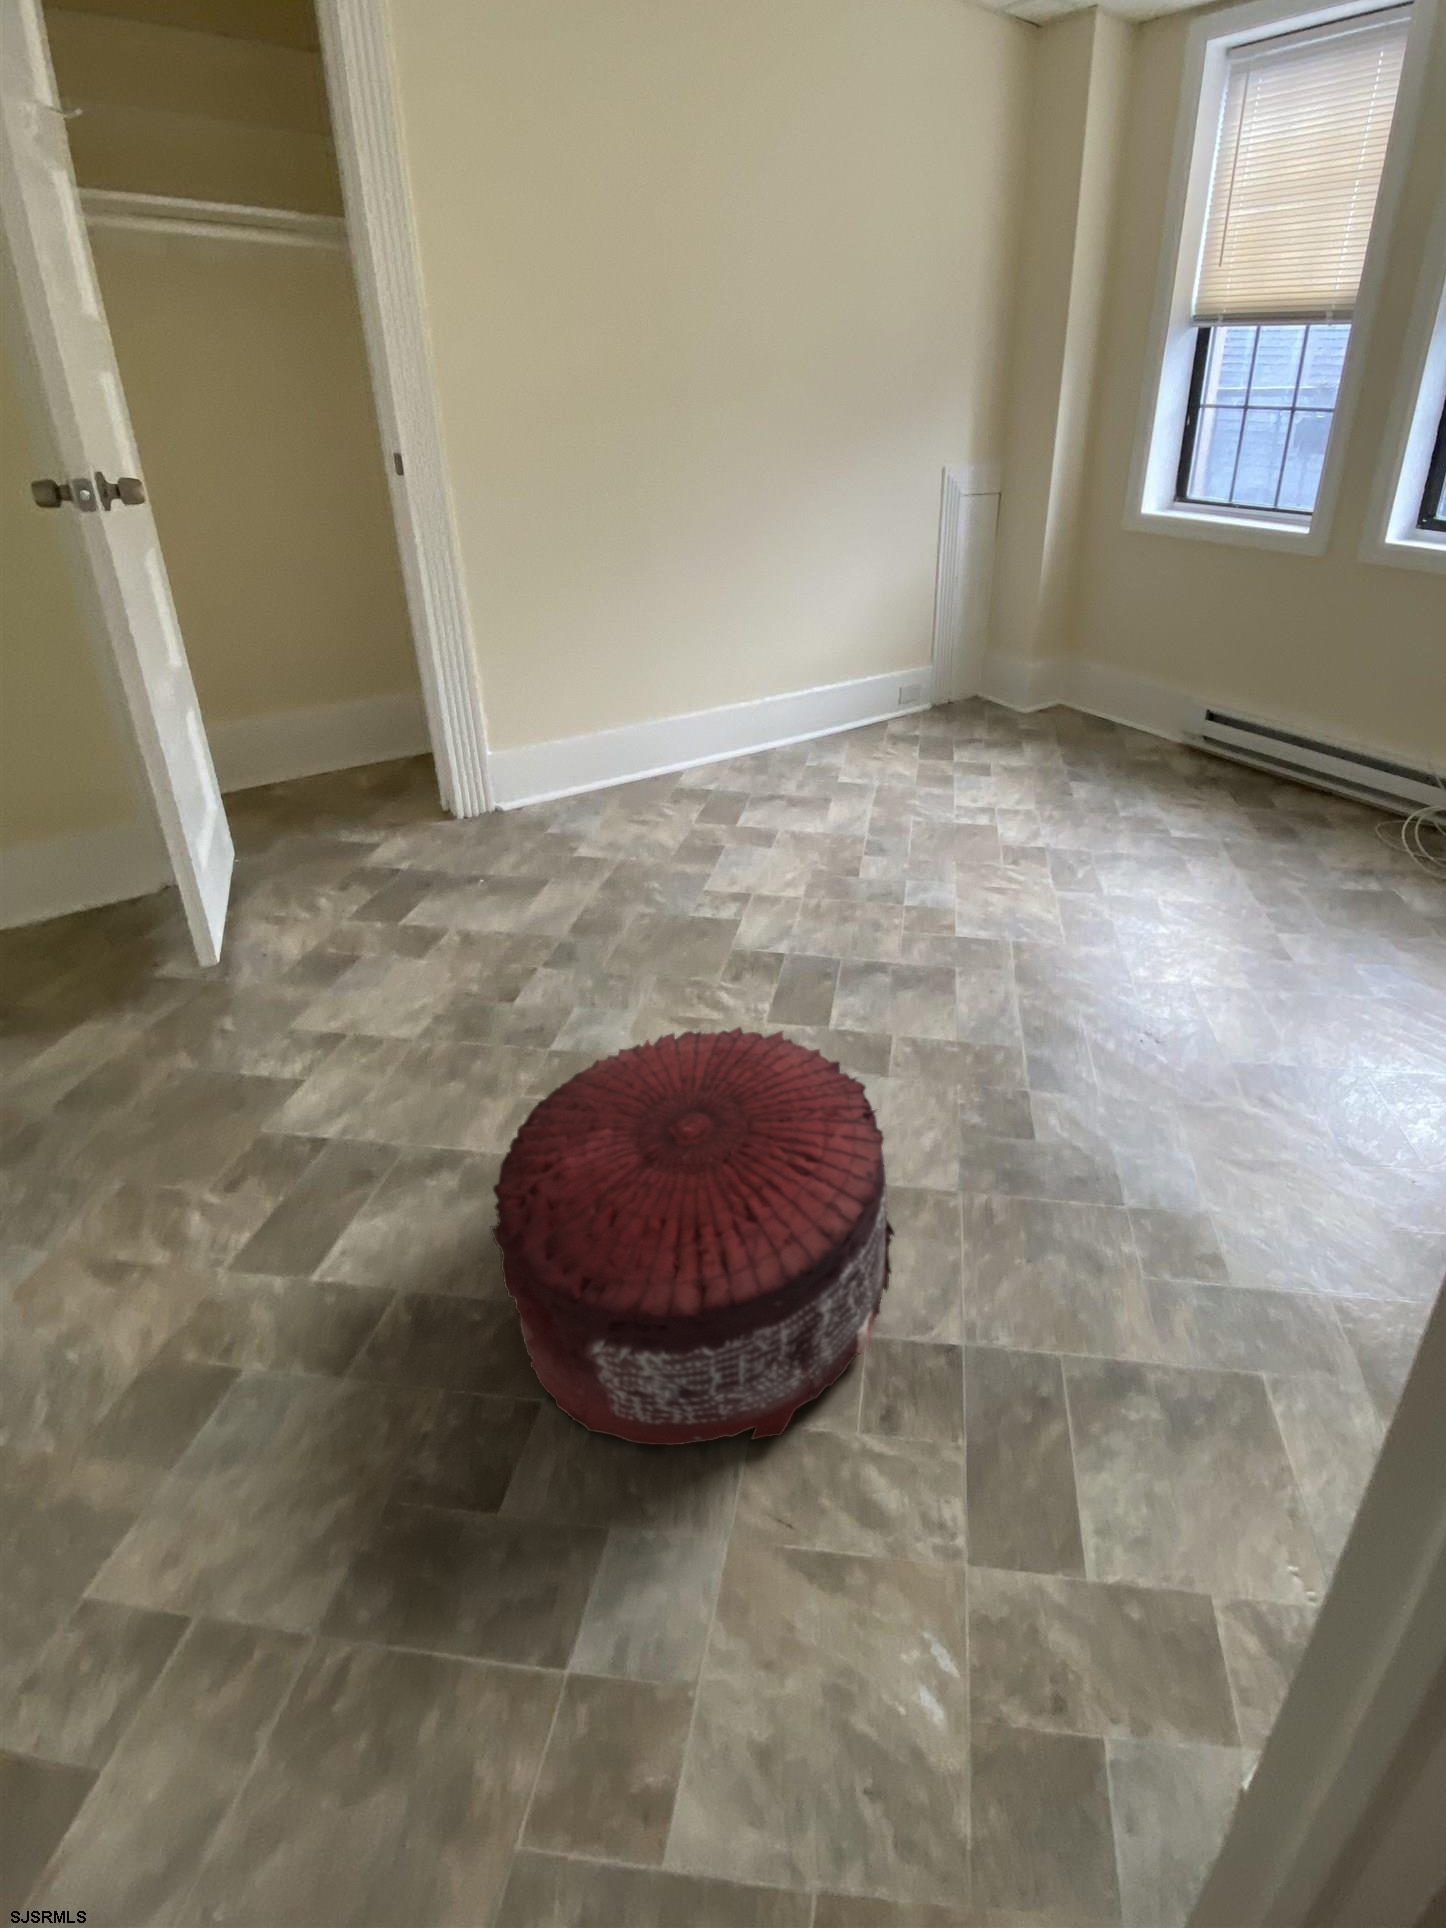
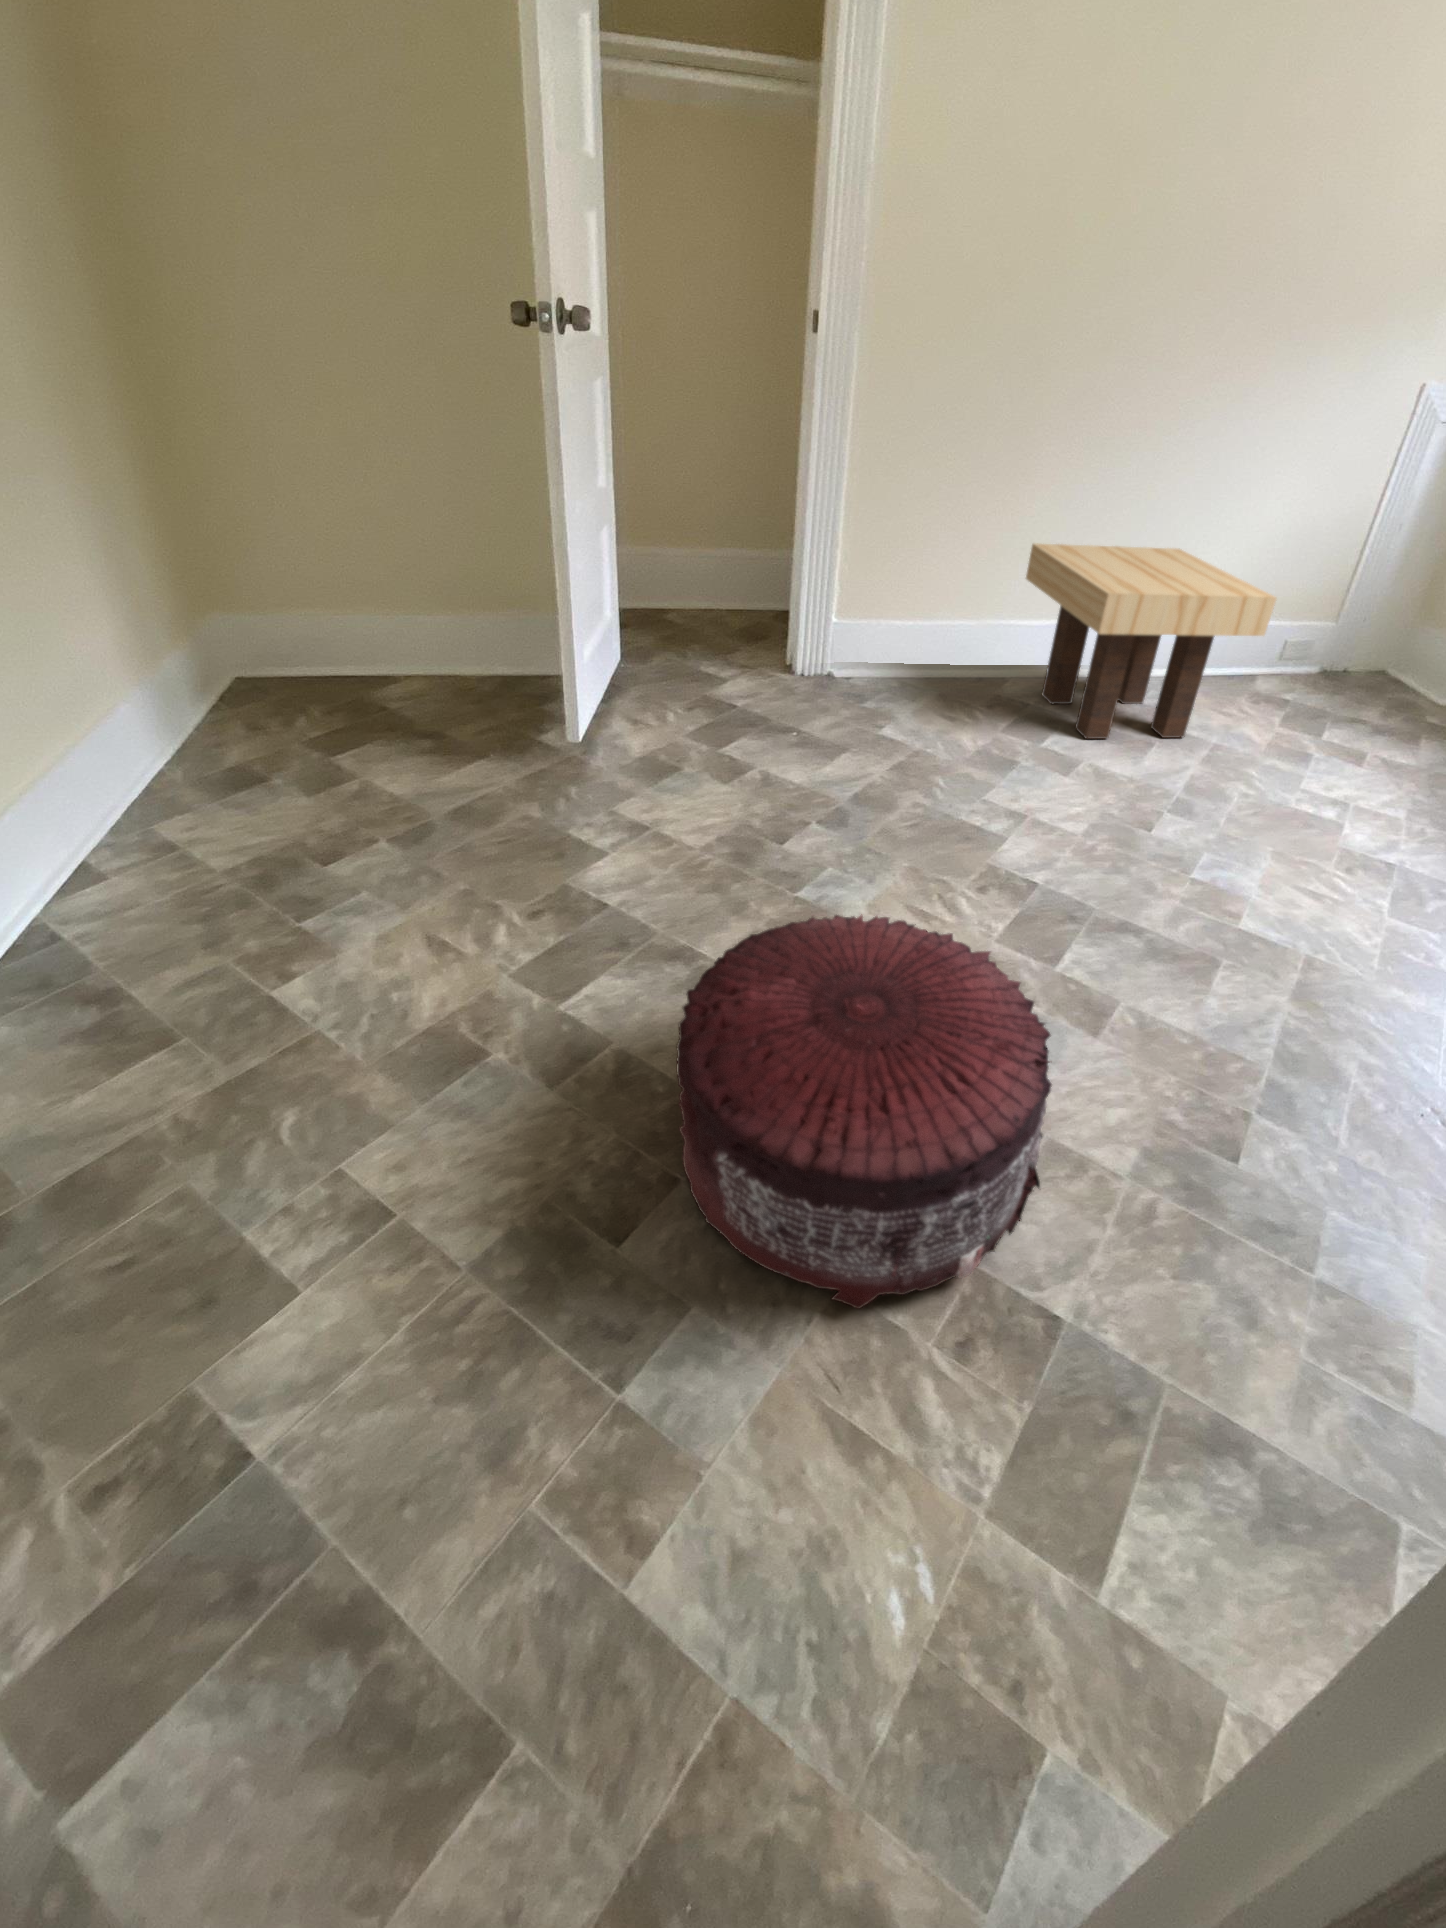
side table: none [668,624,892,810] -> present [1026,544,1276,739]

